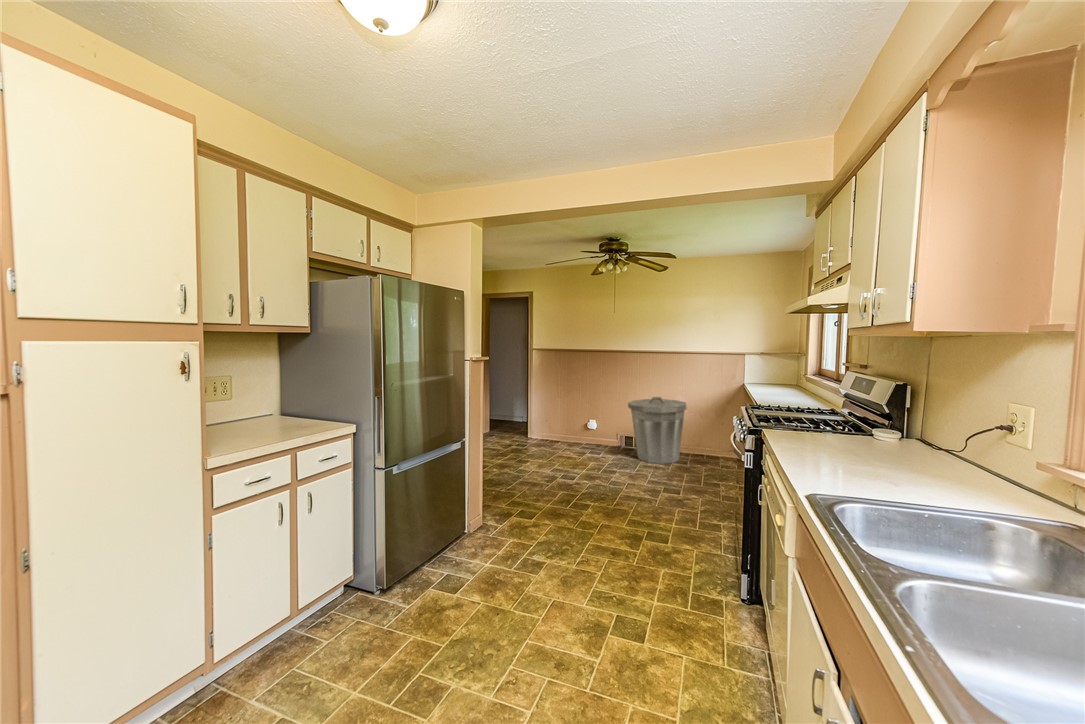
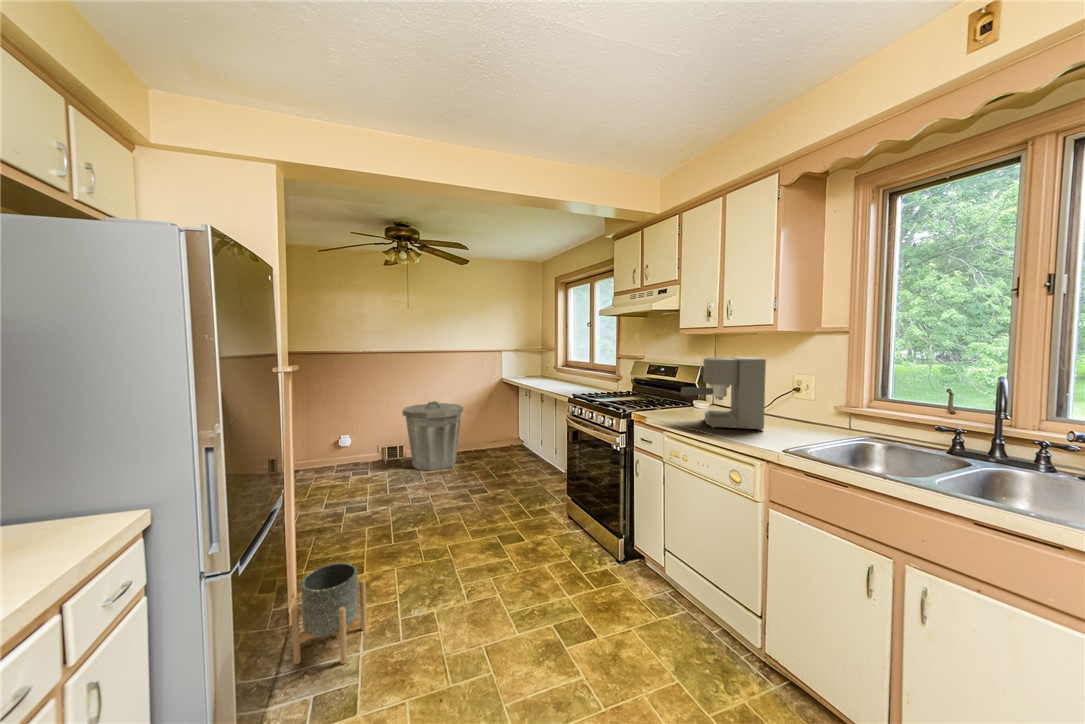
coffee maker: none [782,358,923,469] -> present [681,357,766,431]
planter: none [455,499,503,566] -> present [292,563,367,664]

